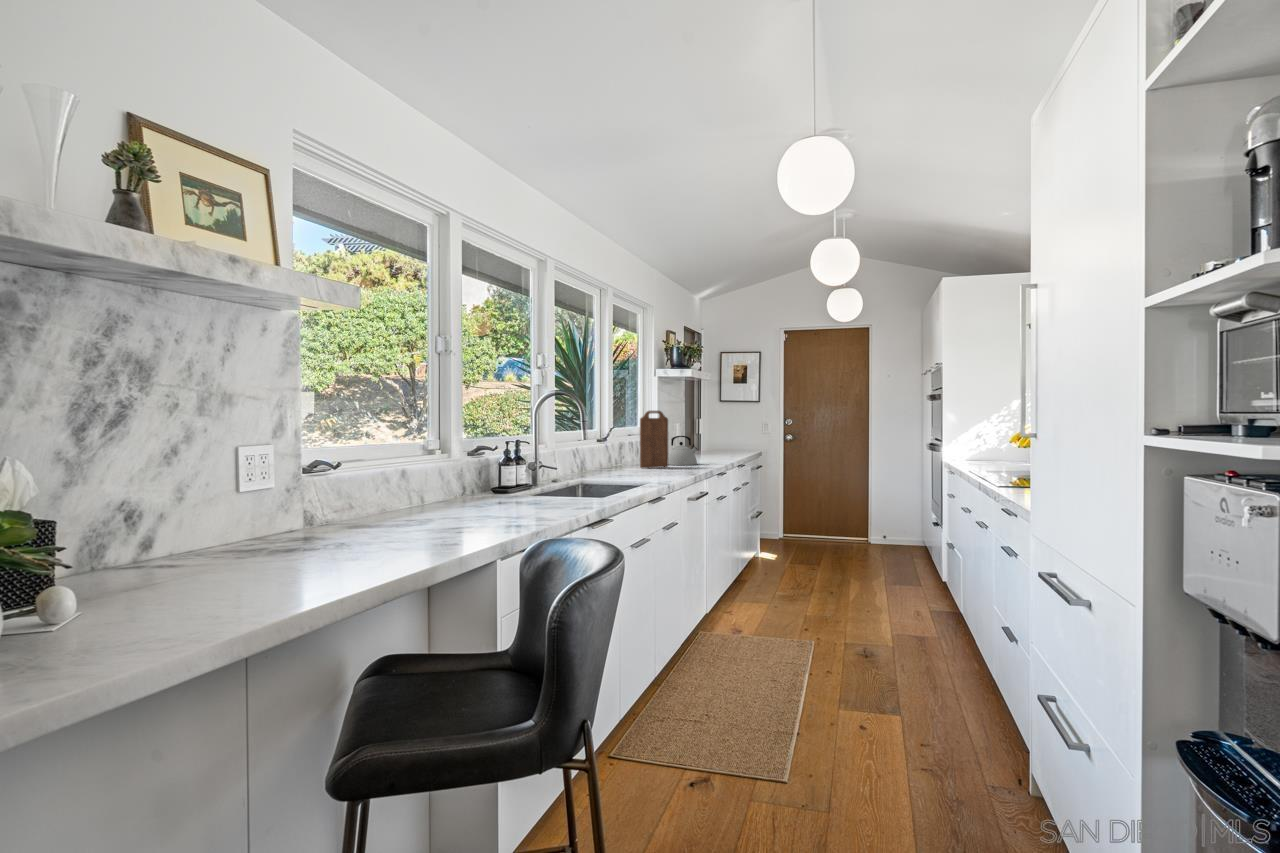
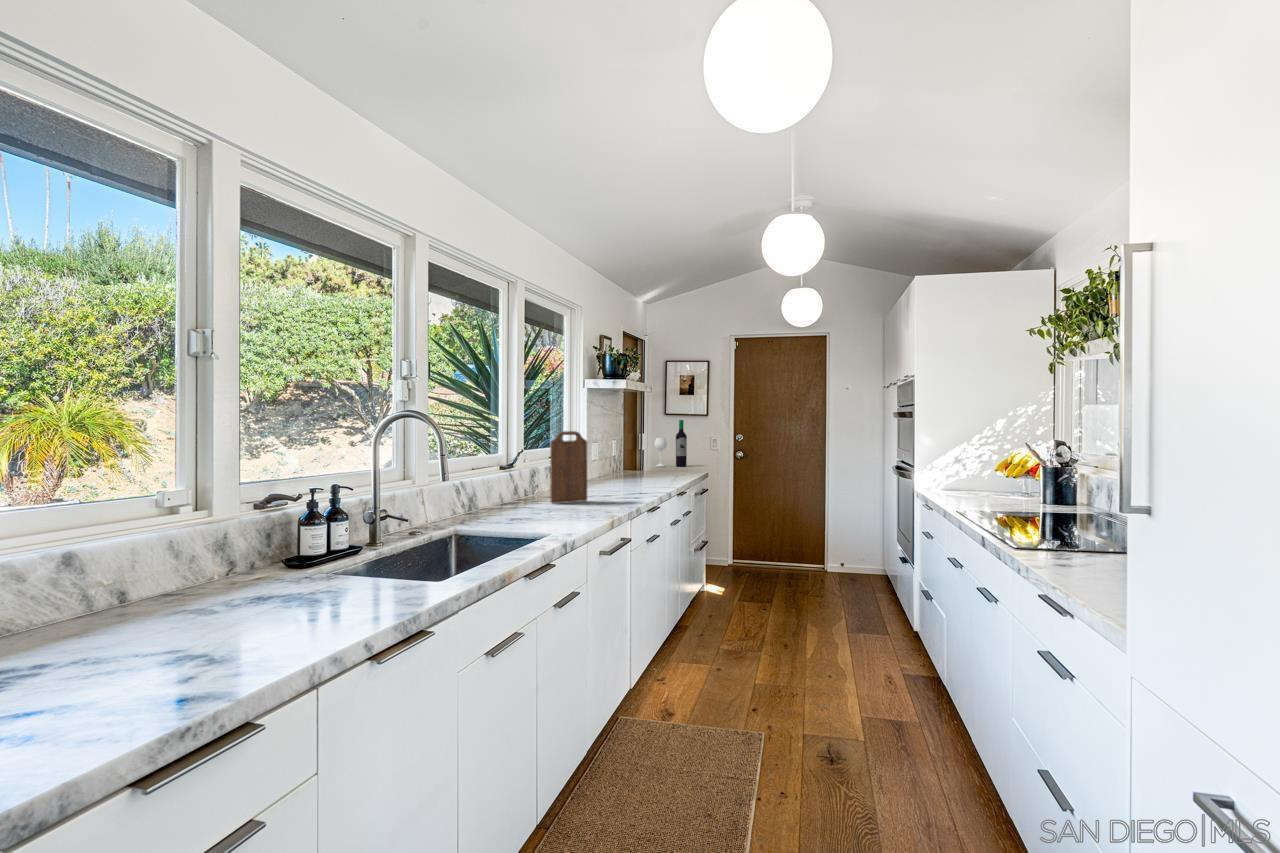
wine bottle: none [711,406,740,448] -> present [655,420,687,467]
kettle: present [668,436,697,465] -> none [587,461,626,497]

